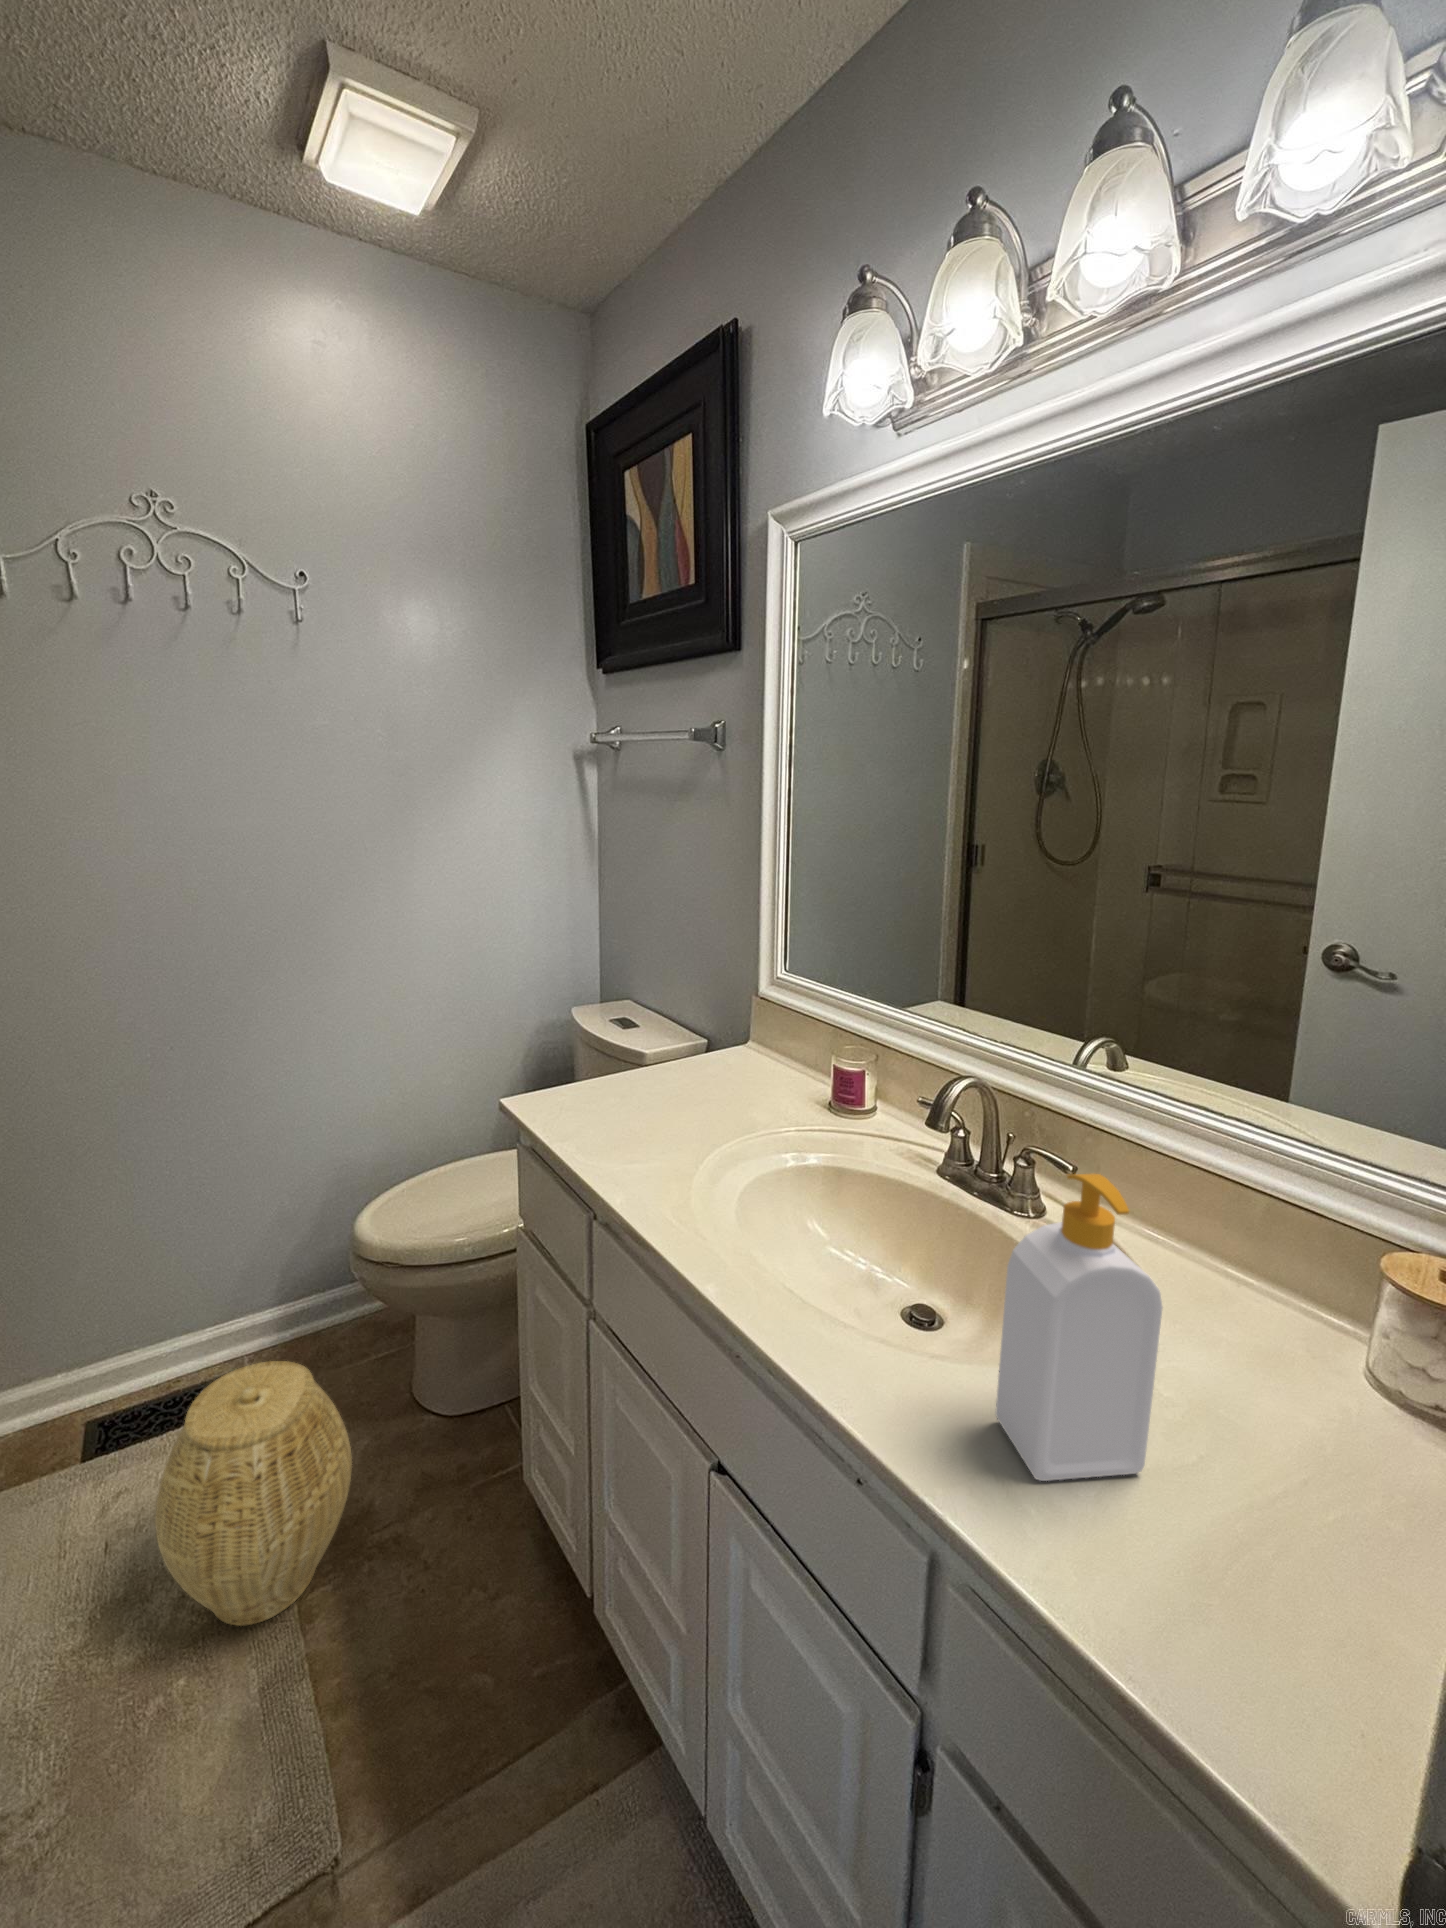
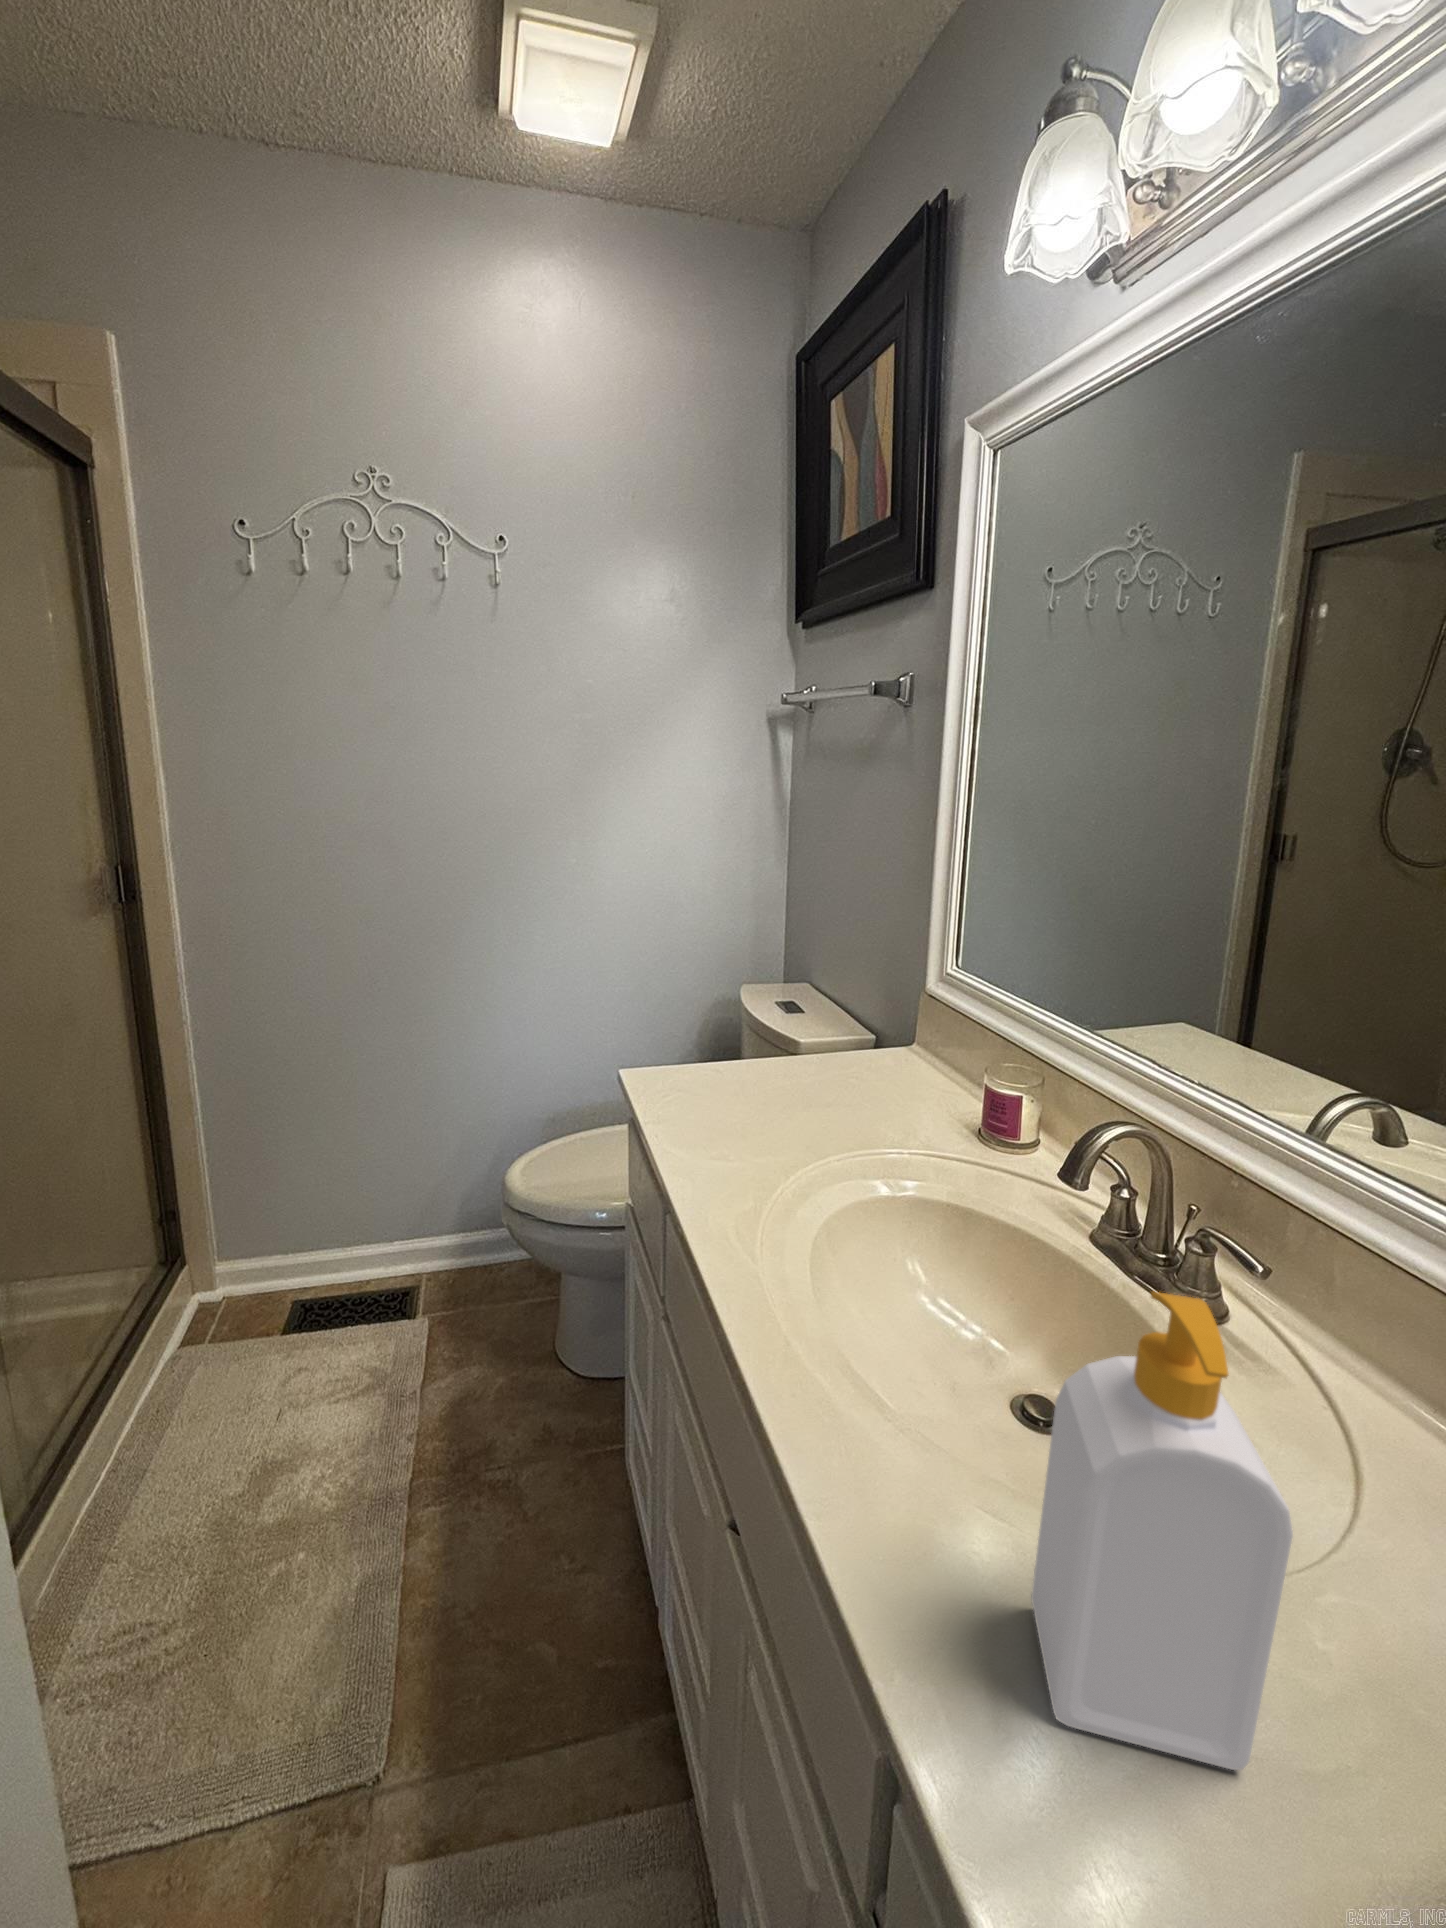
woven basket: present [155,1361,352,1626] -> none [297,1284,469,1522]

